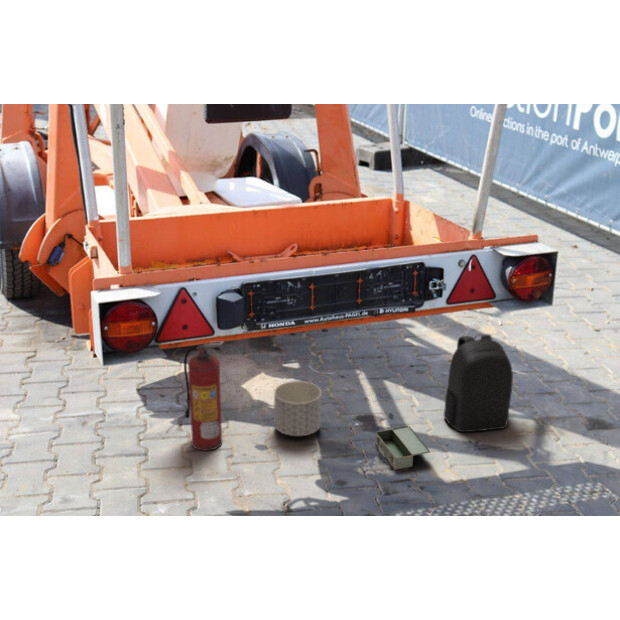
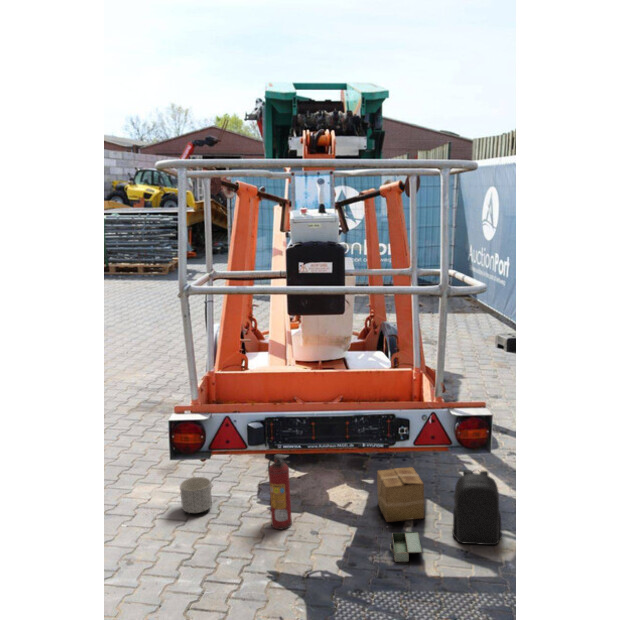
cardboard box: none [326,340,400,418] -> present [377,467,424,522]
planter: present [274,381,321,436] -> present [180,477,212,513]

